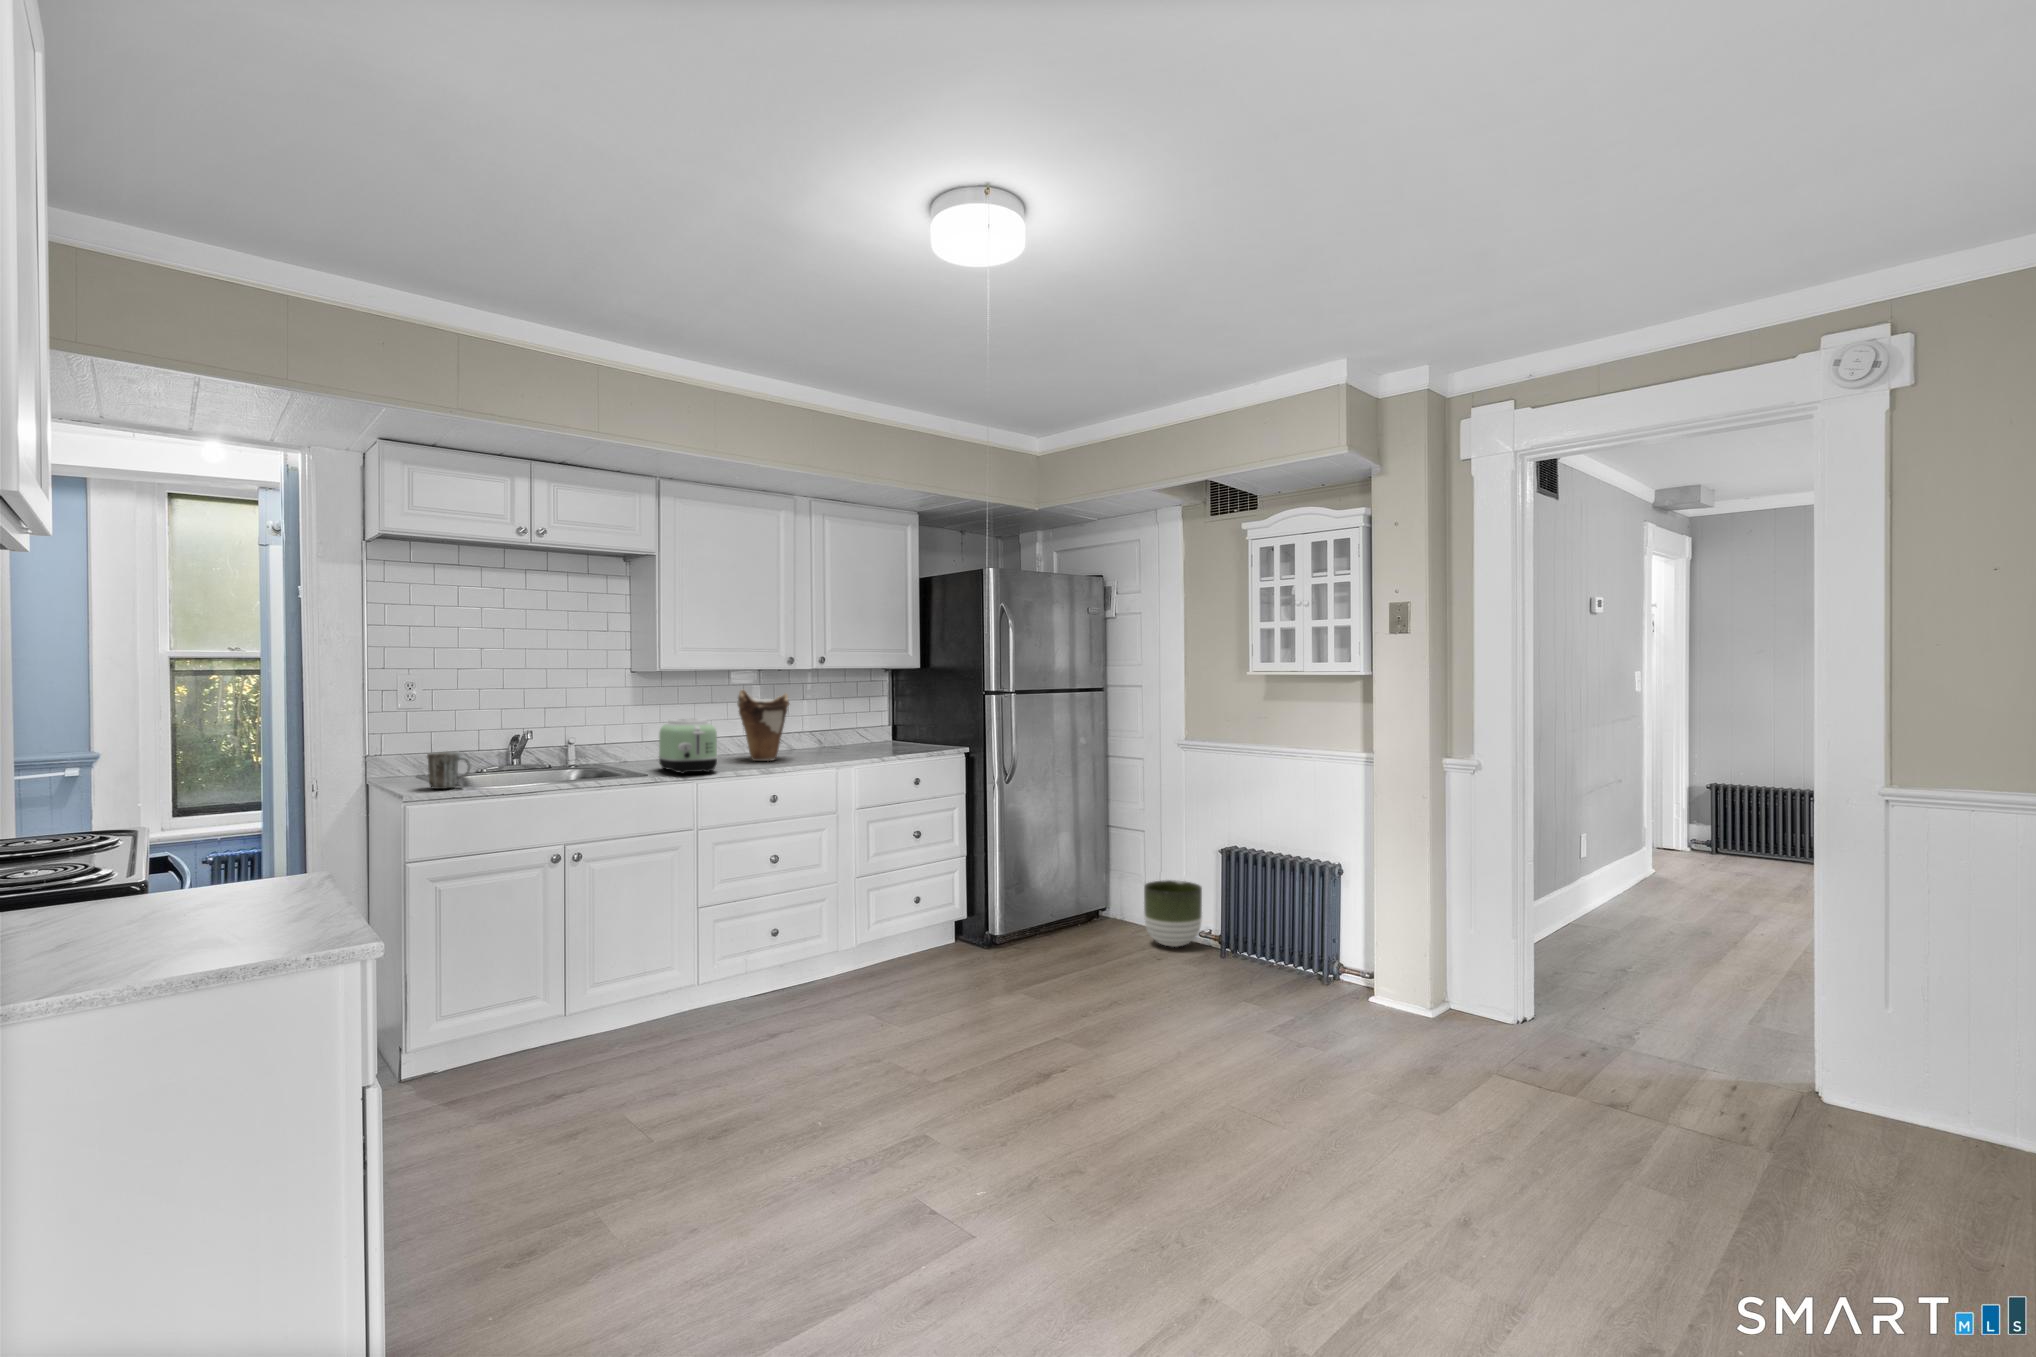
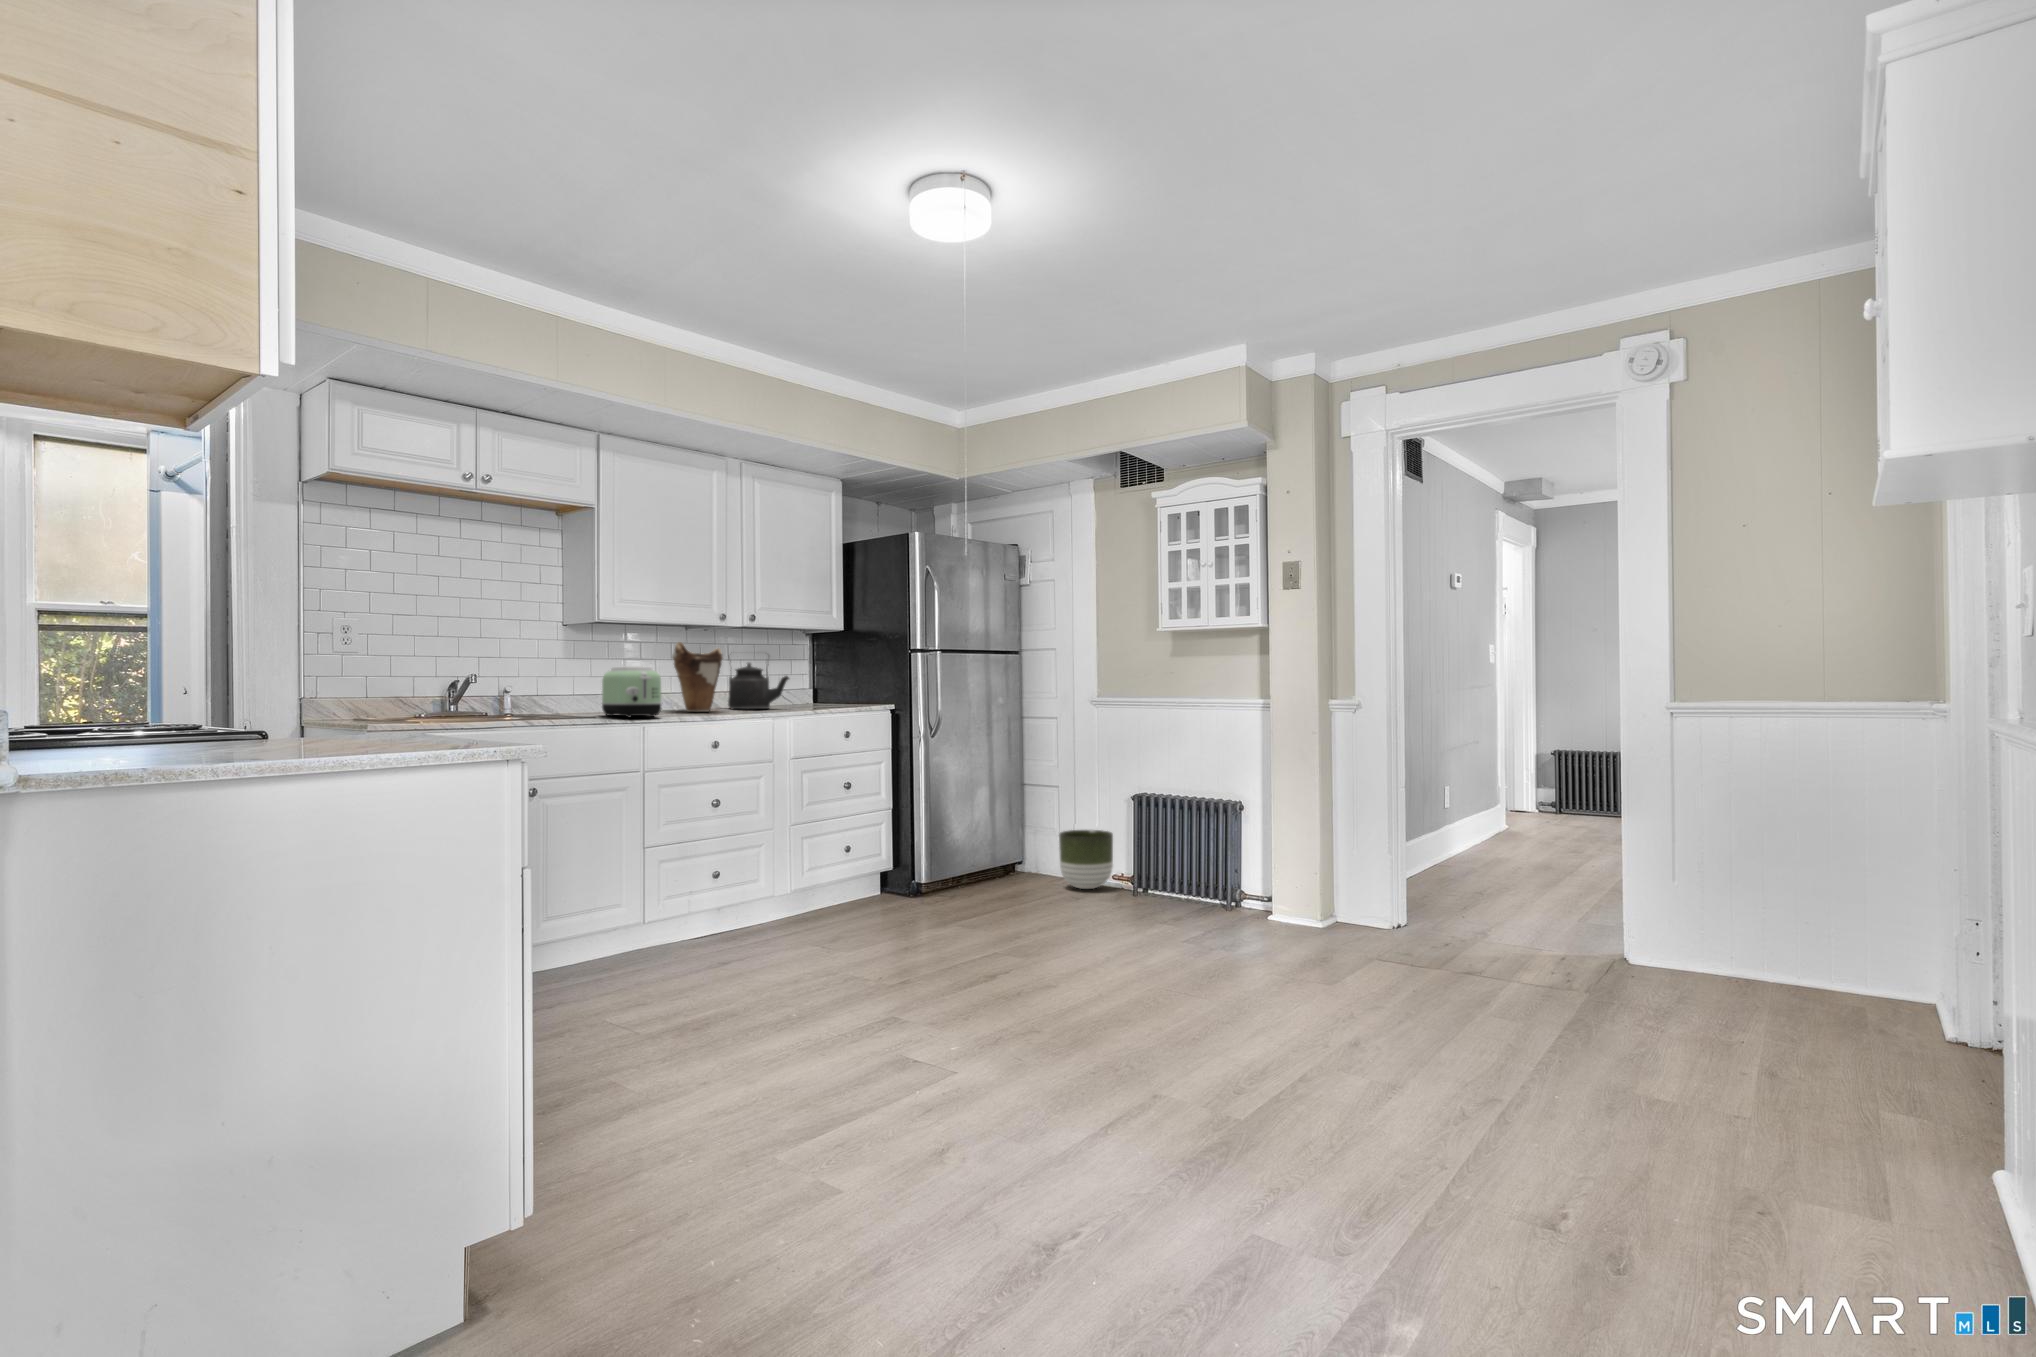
kettle: none [799,695,862,755] -> present [728,661,789,709]
mug: present [427,751,471,789] -> none [386,688,428,724]

